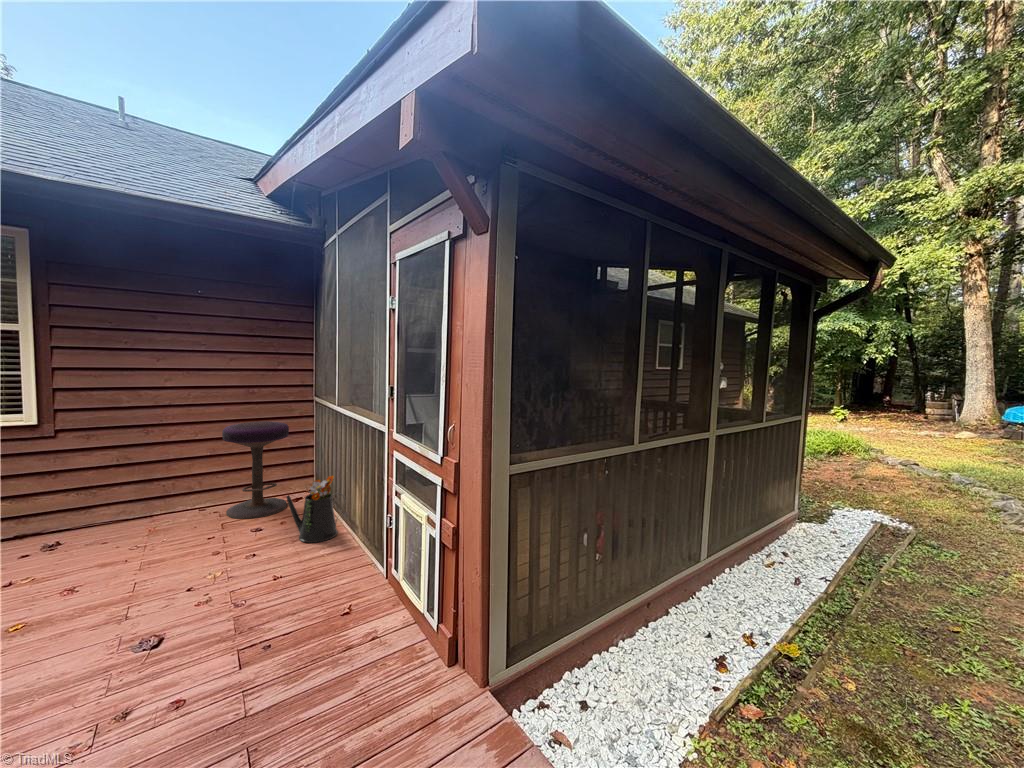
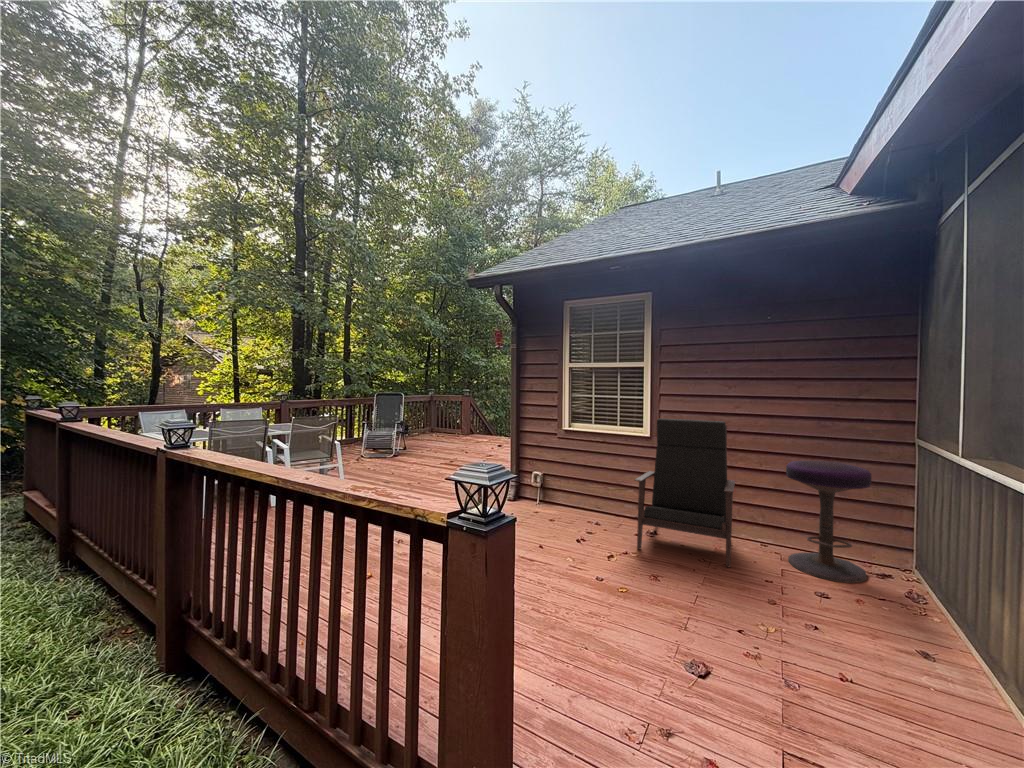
lounge chair: none [19,395,171,571] -> present [635,418,735,567]
watering can: present [286,476,345,543] -> none [864,557,975,664]

